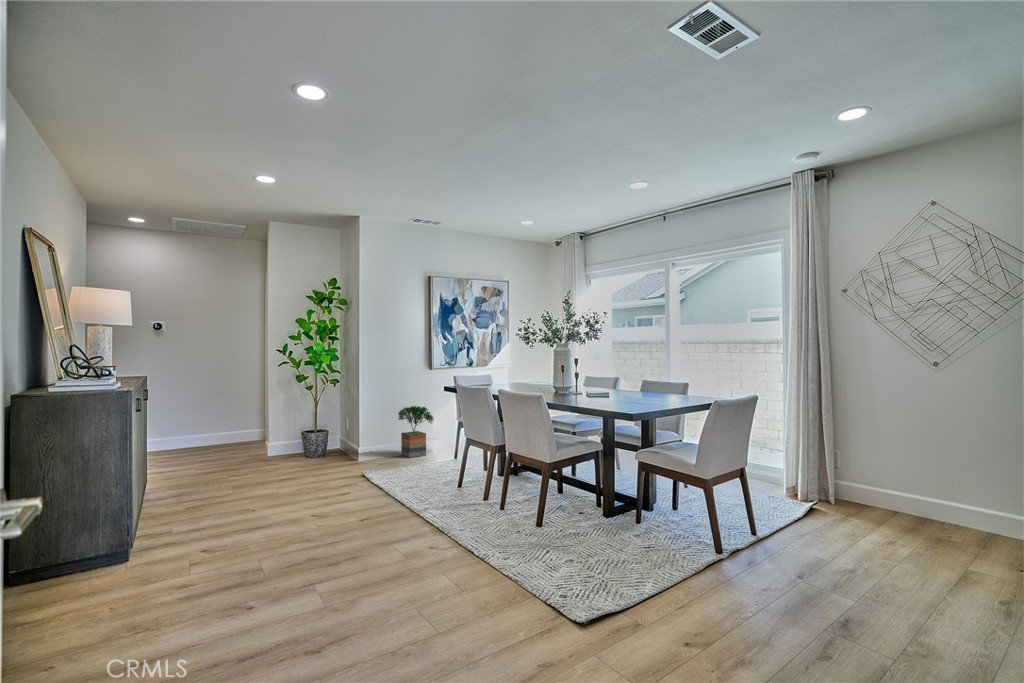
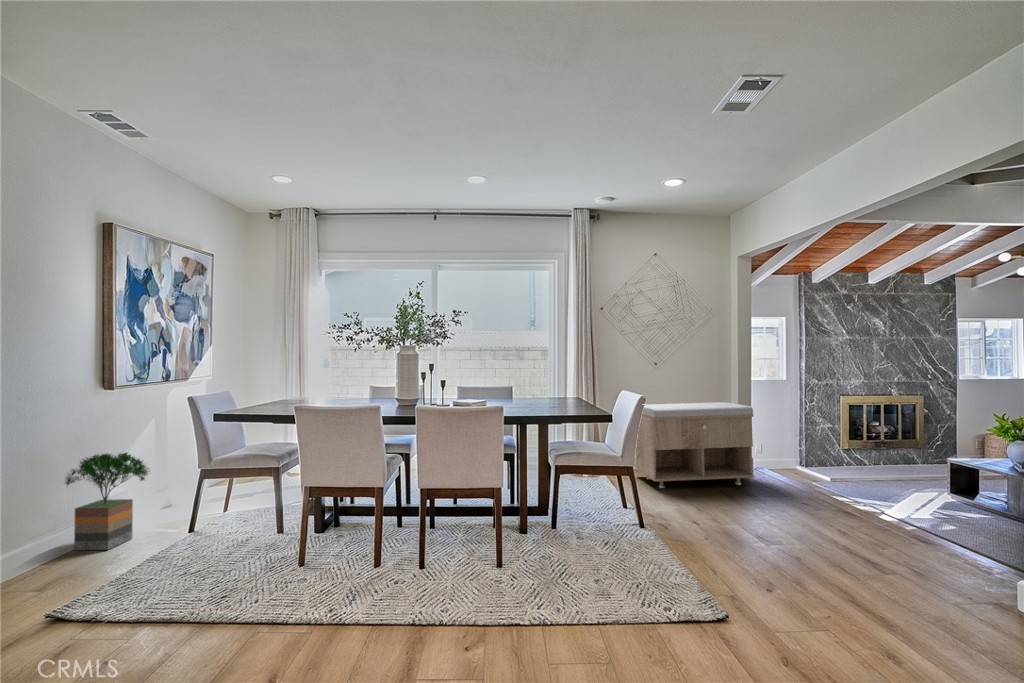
storage bench: none [823,418,994,547] -> present [635,402,754,488]

